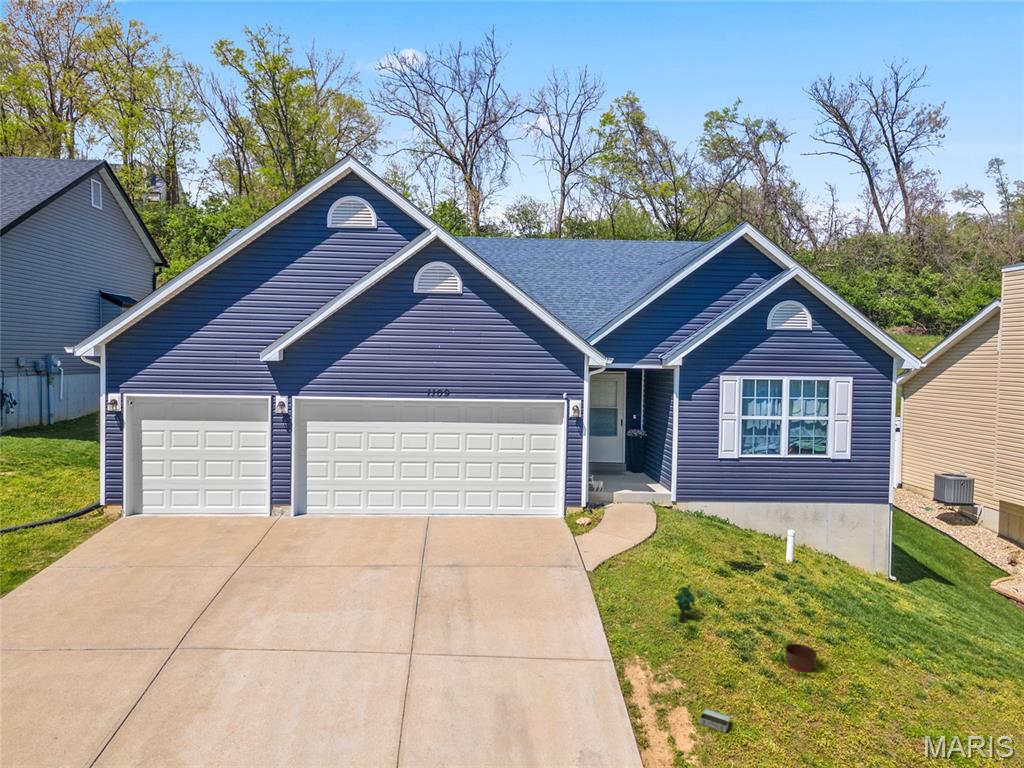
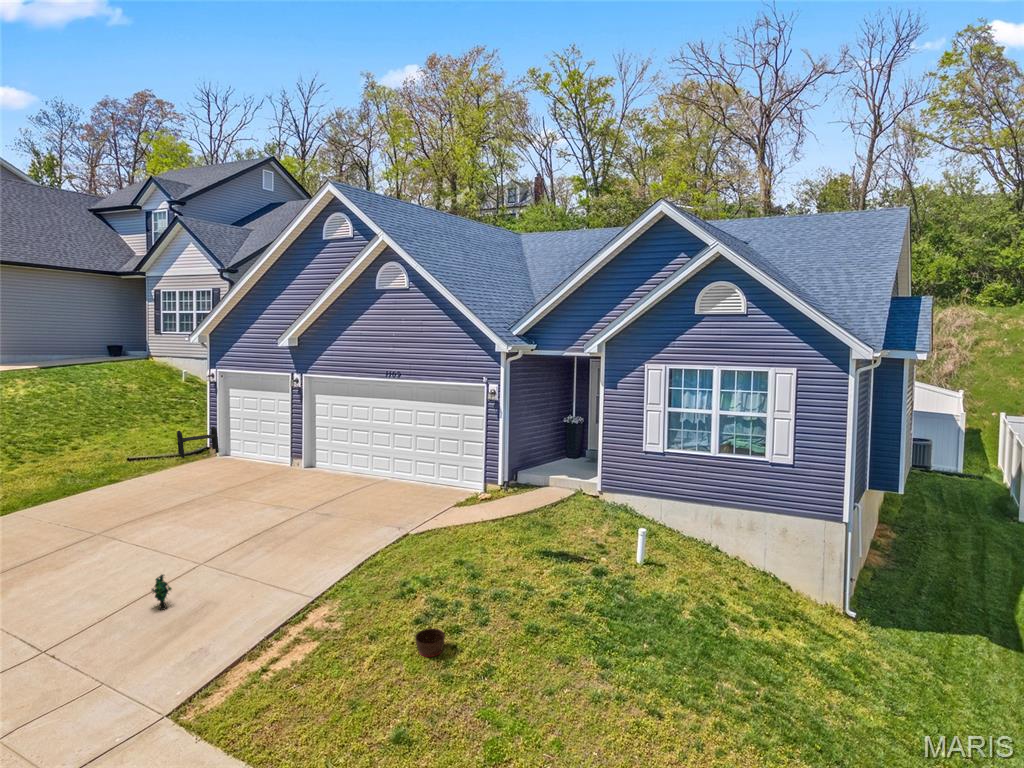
bench: none [58,475,125,524] -> present [177,427,219,458]
decorative plant: present [674,585,695,623] -> present [152,575,172,610]
toolbox: present [700,708,731,733] -> none [262,656,284,678]

